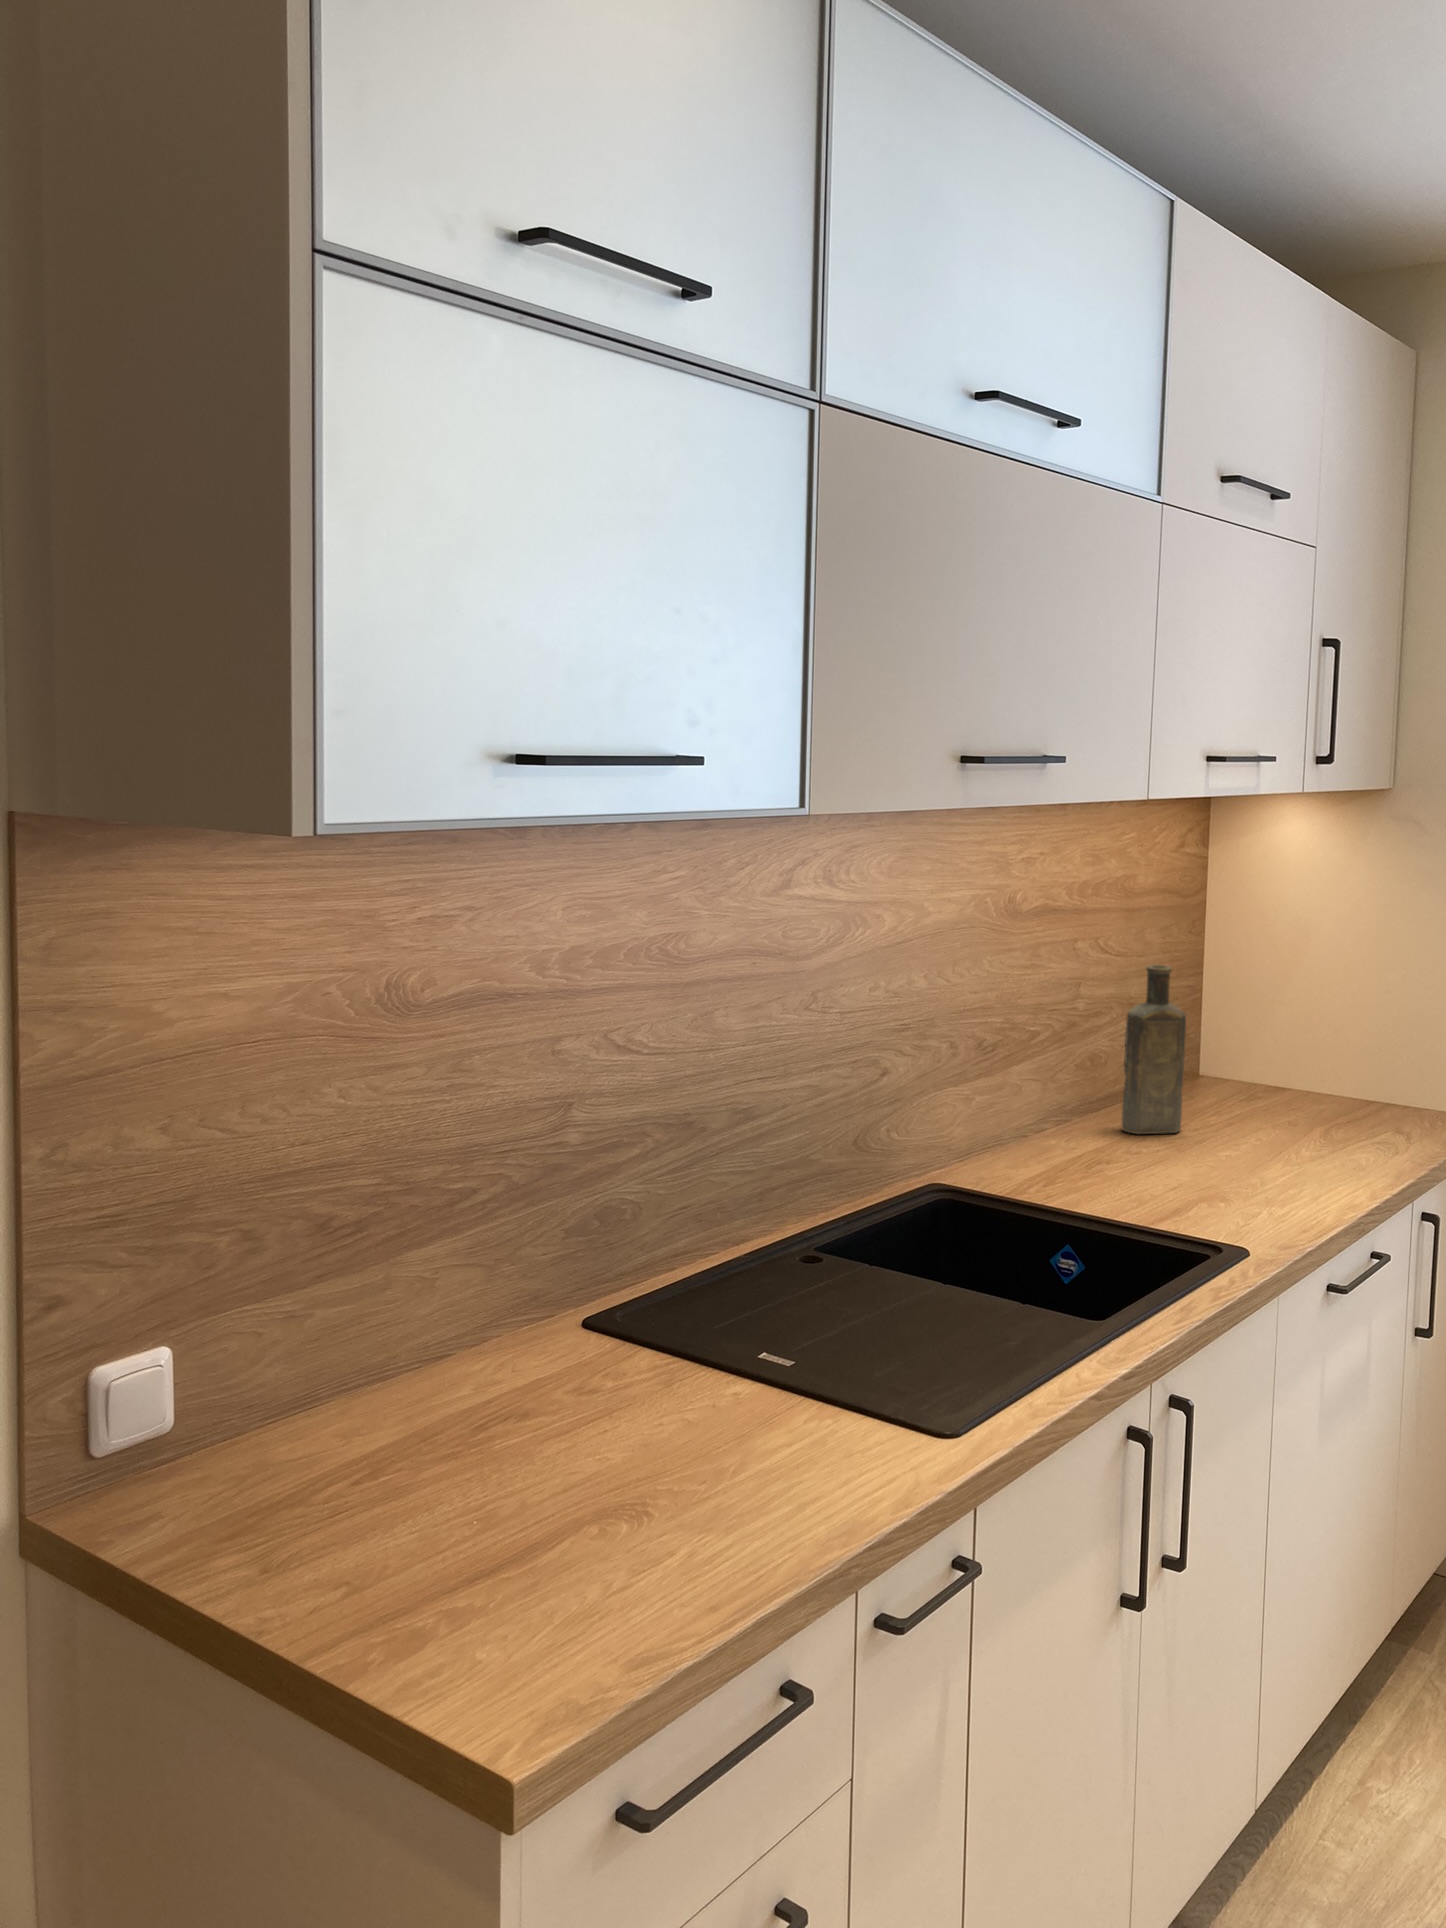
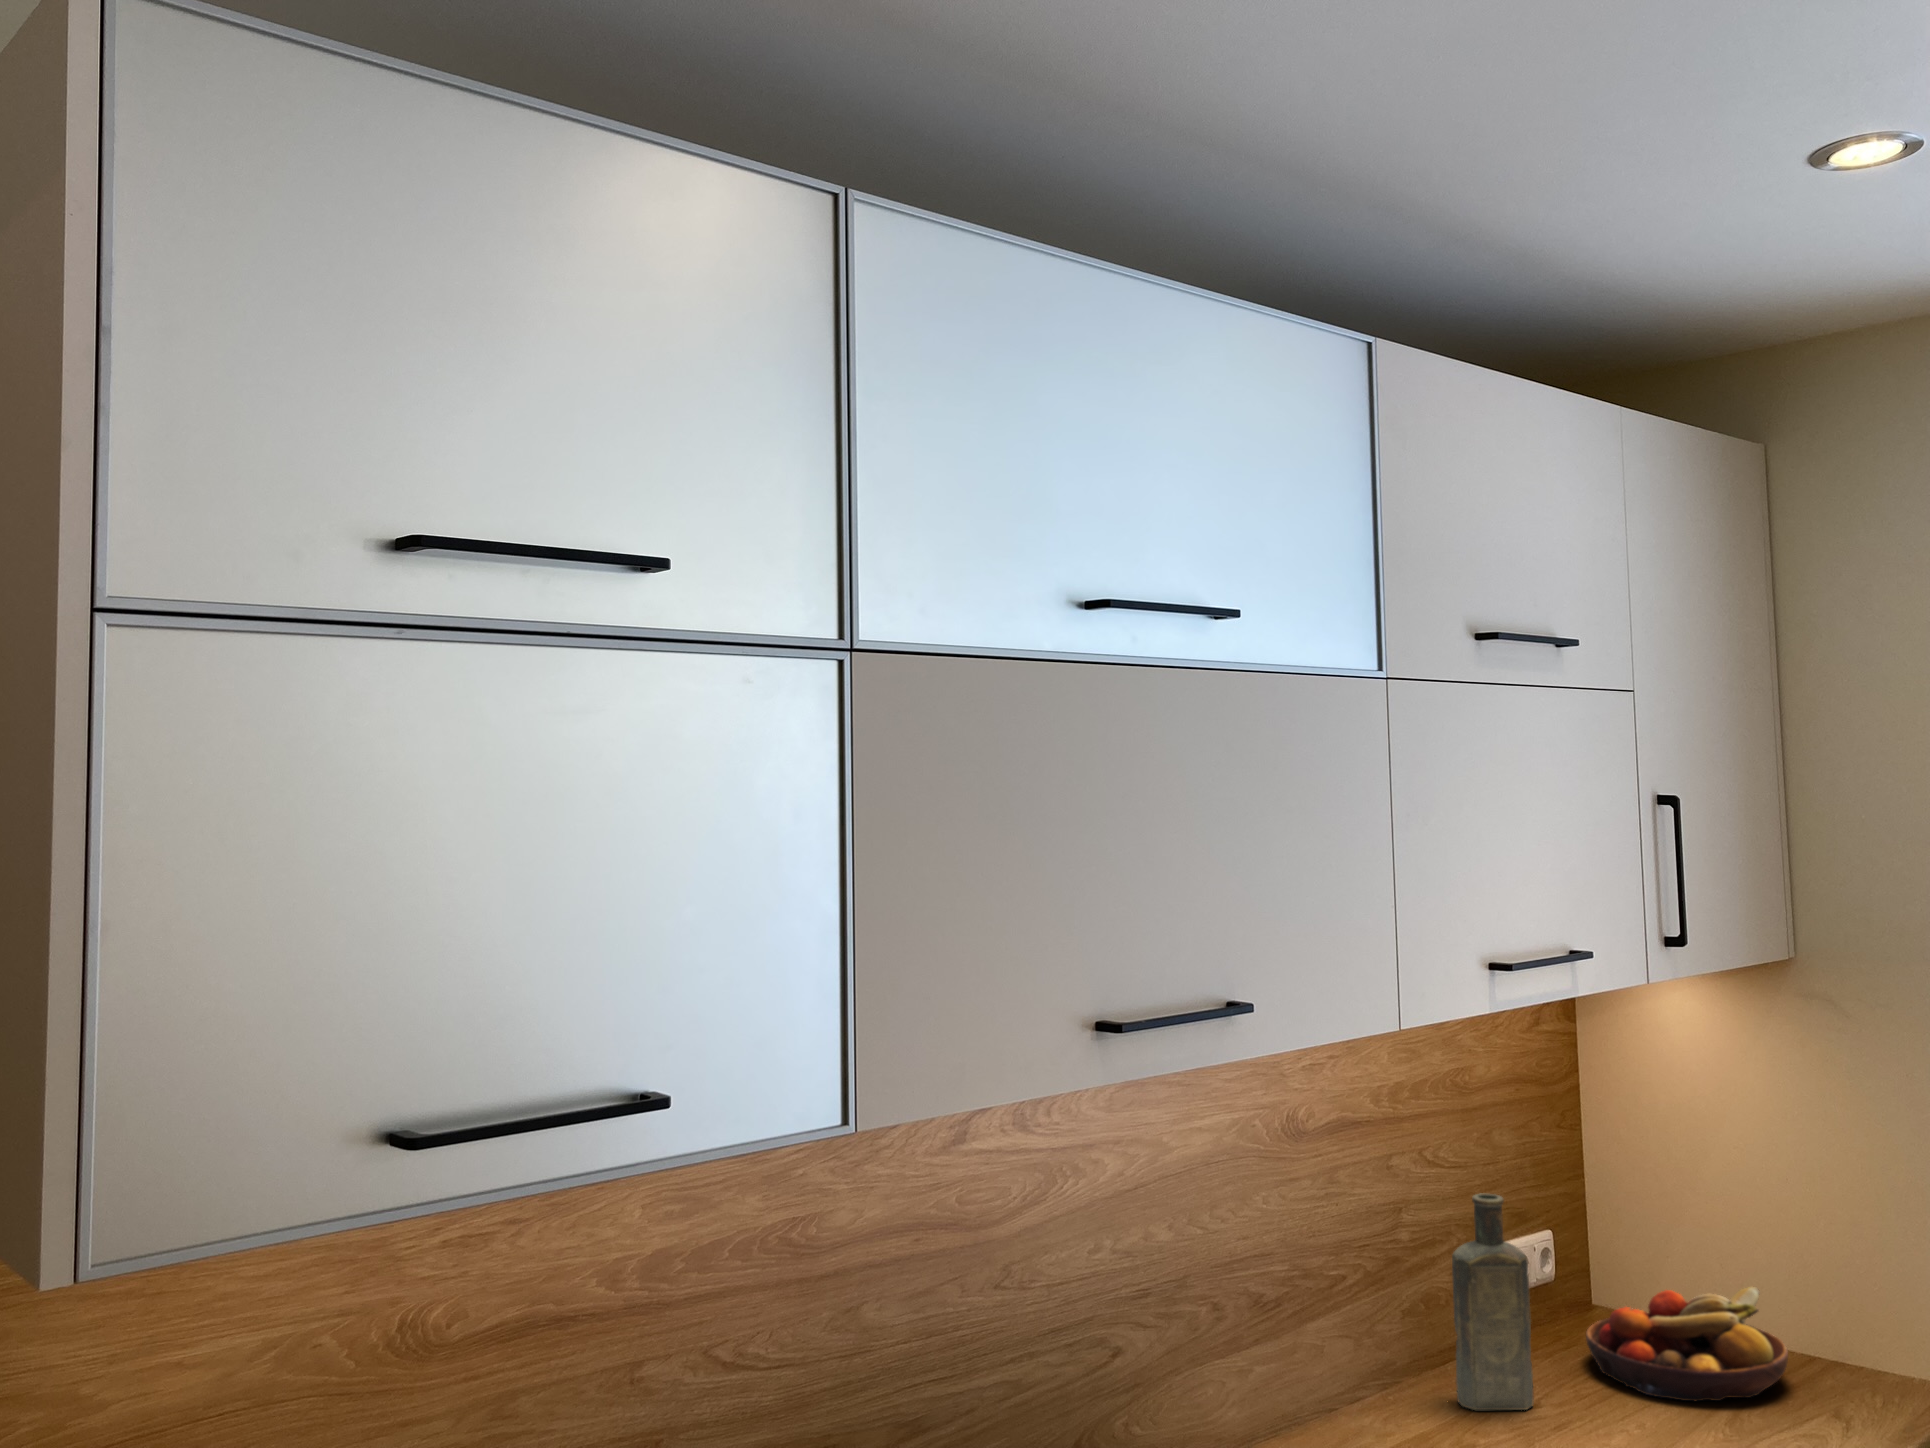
fruit bowl: none [1212,1048,1367,1126] -> present [1586,1287,1788,1401]

